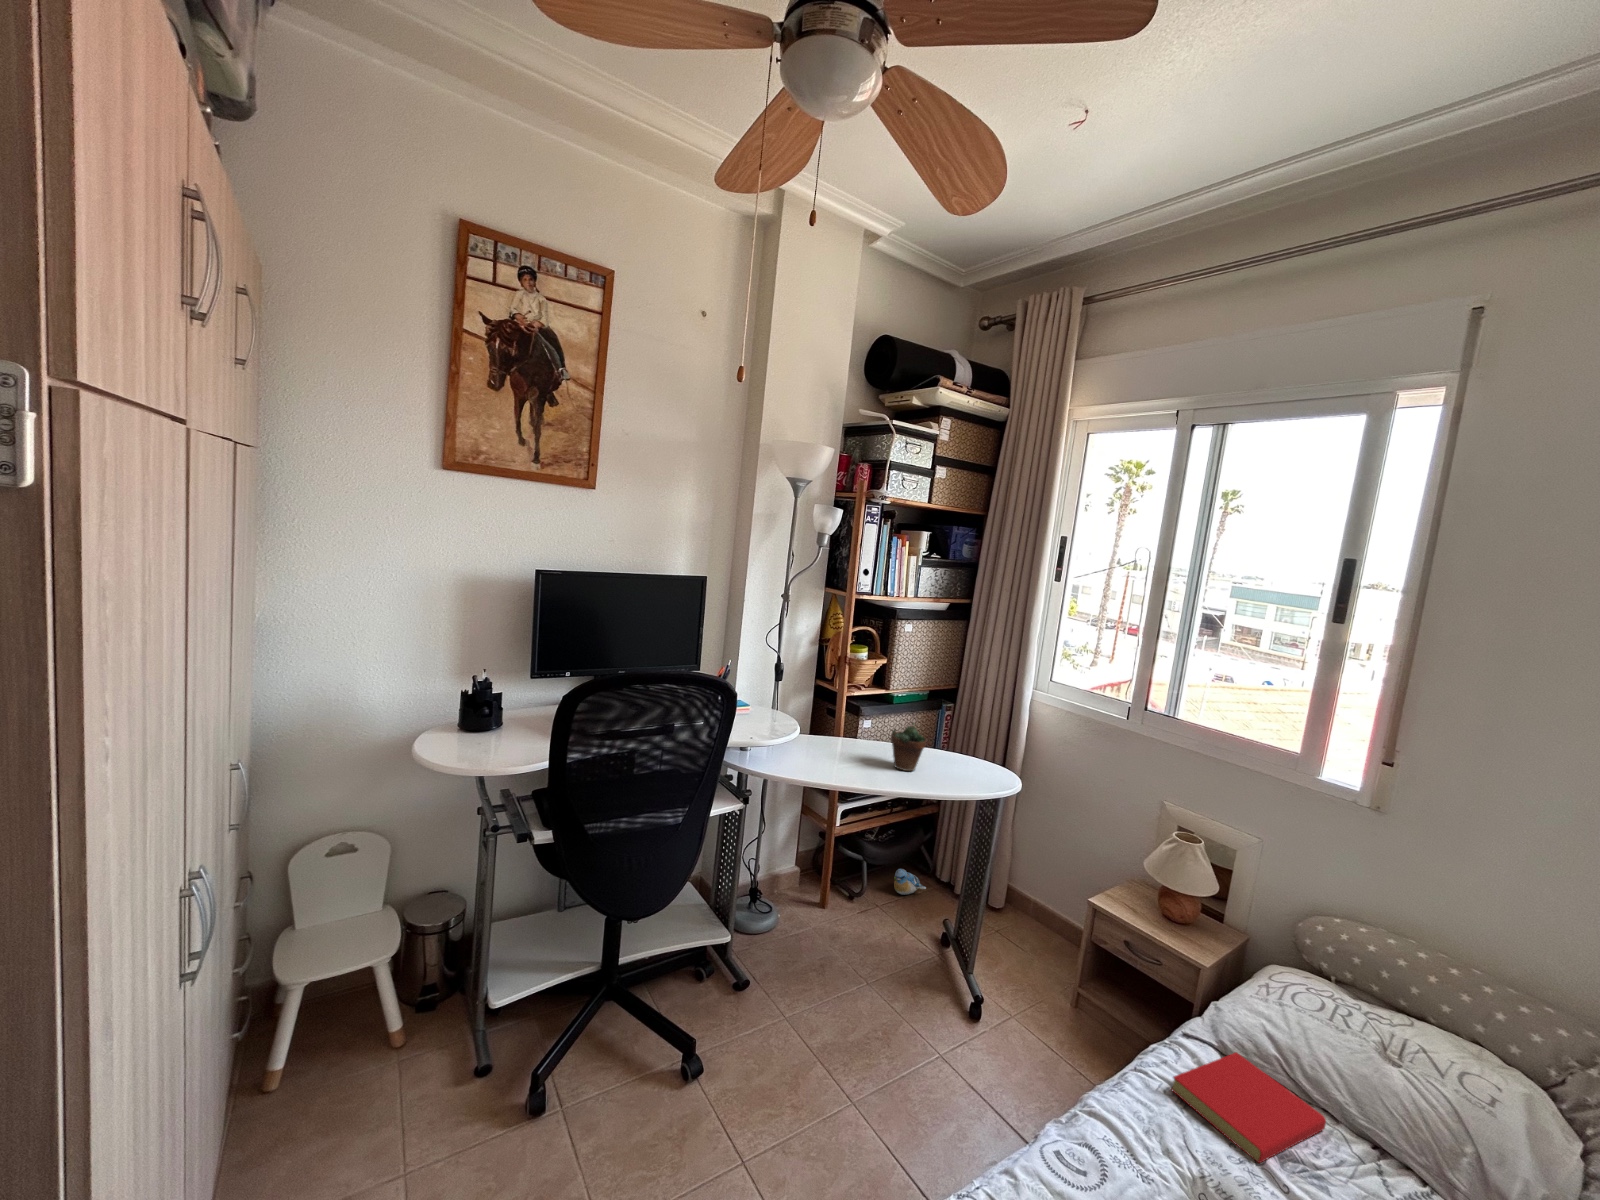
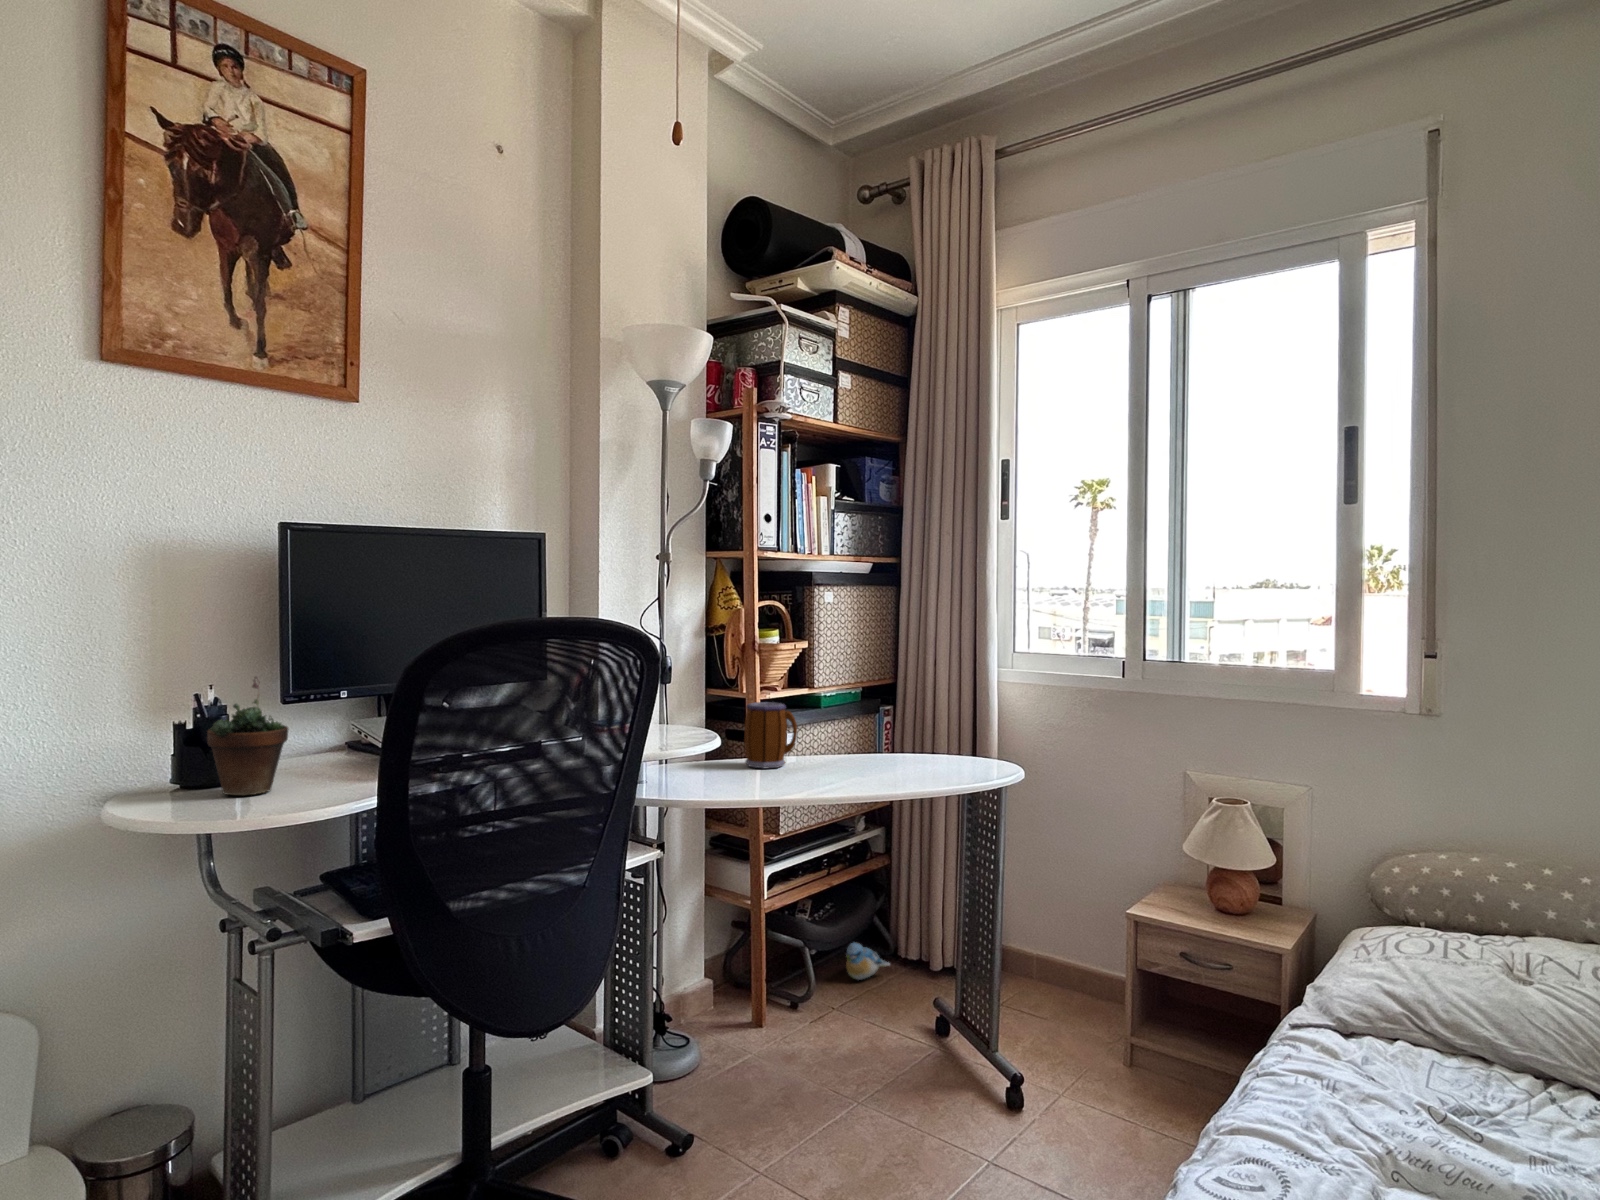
mug: none [819,710,856,759] -> present [744,702,797,769]
succulent plant: present [891,715,926,771] -> present [207,677,289,795]
book: present [1171,1053,1326,1163] -> none [1309,1021,1483,1125]

